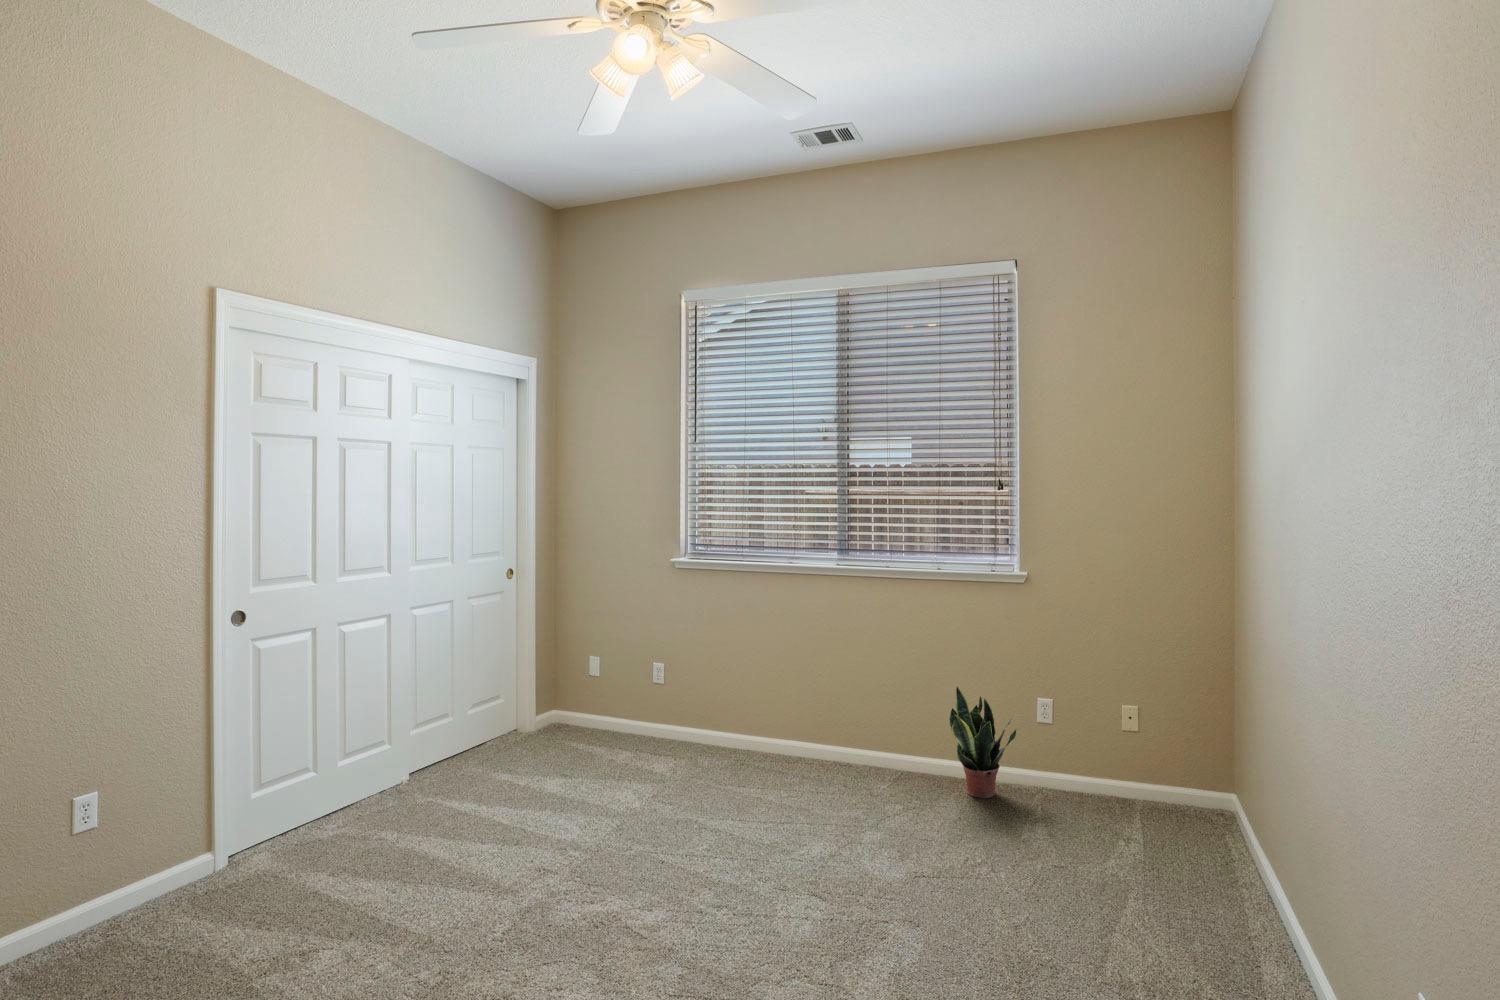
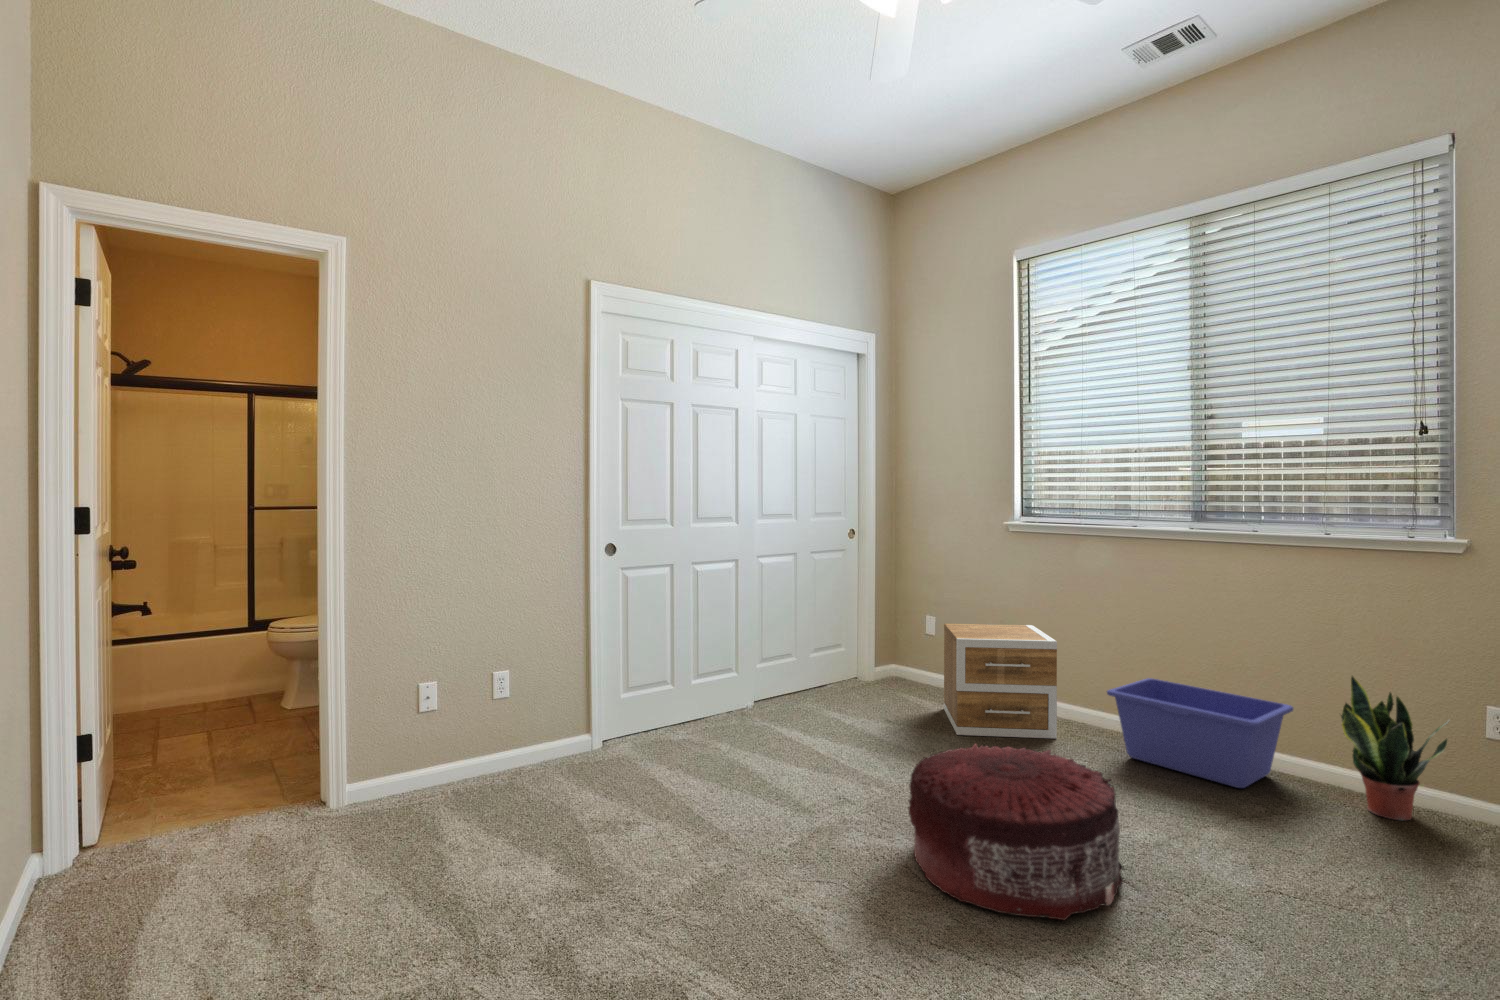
nightstand: none [620,660,731,781] -> present [944,624,1057,738]
storage bin: none [776,702,917,791] -> present [1107,678,1293,788]
pouf: none [628,788,814,949] -> present [908,744,1123,920]

